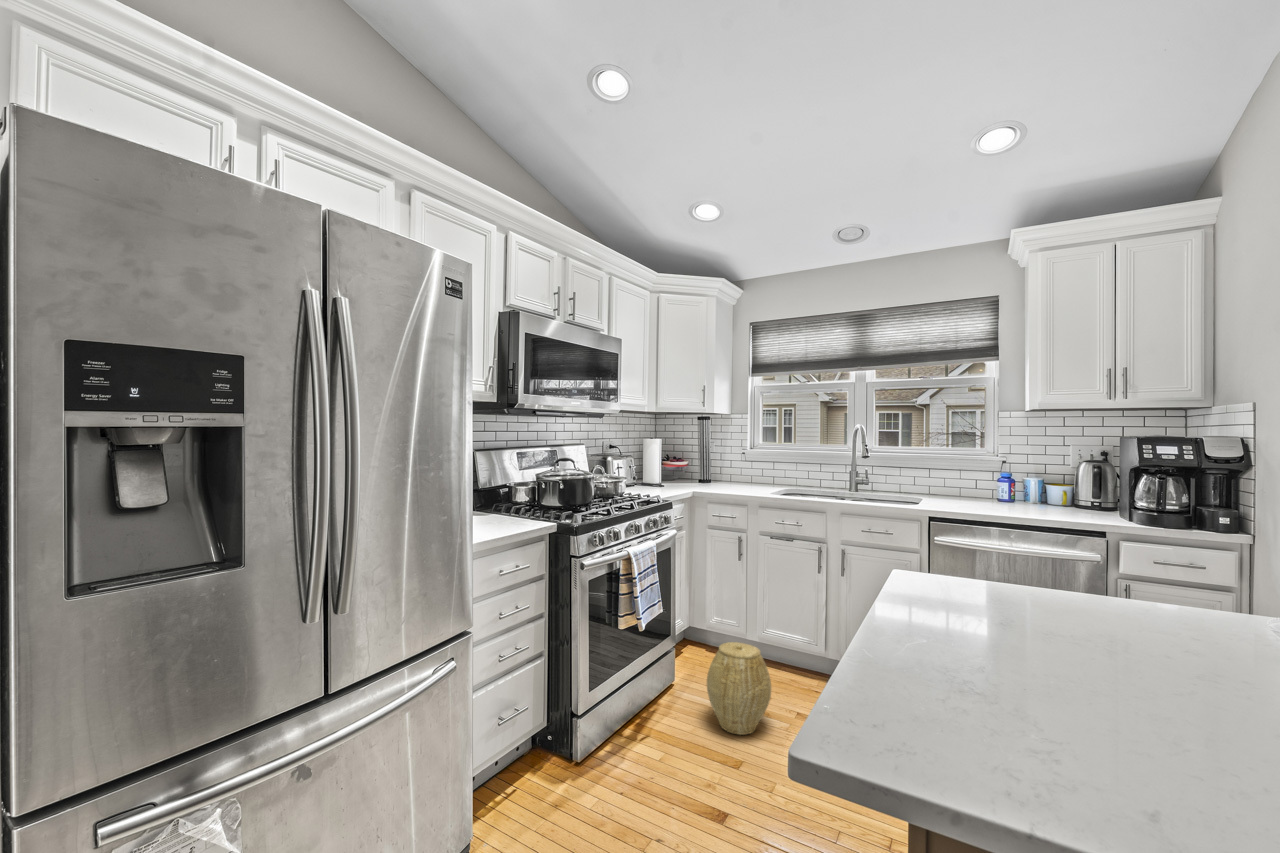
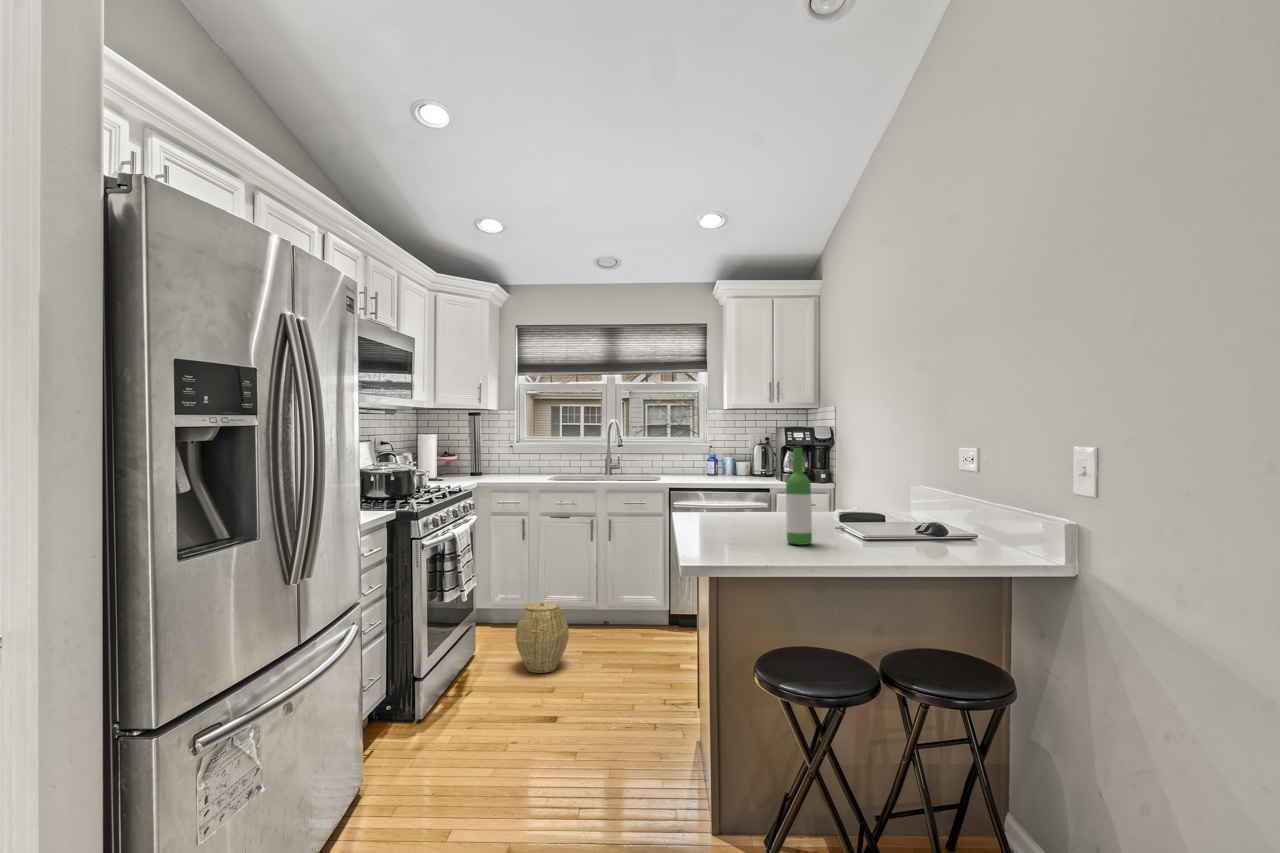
wine bottle: none [1123,493,1212,749] -> present [786,448,812,545]

